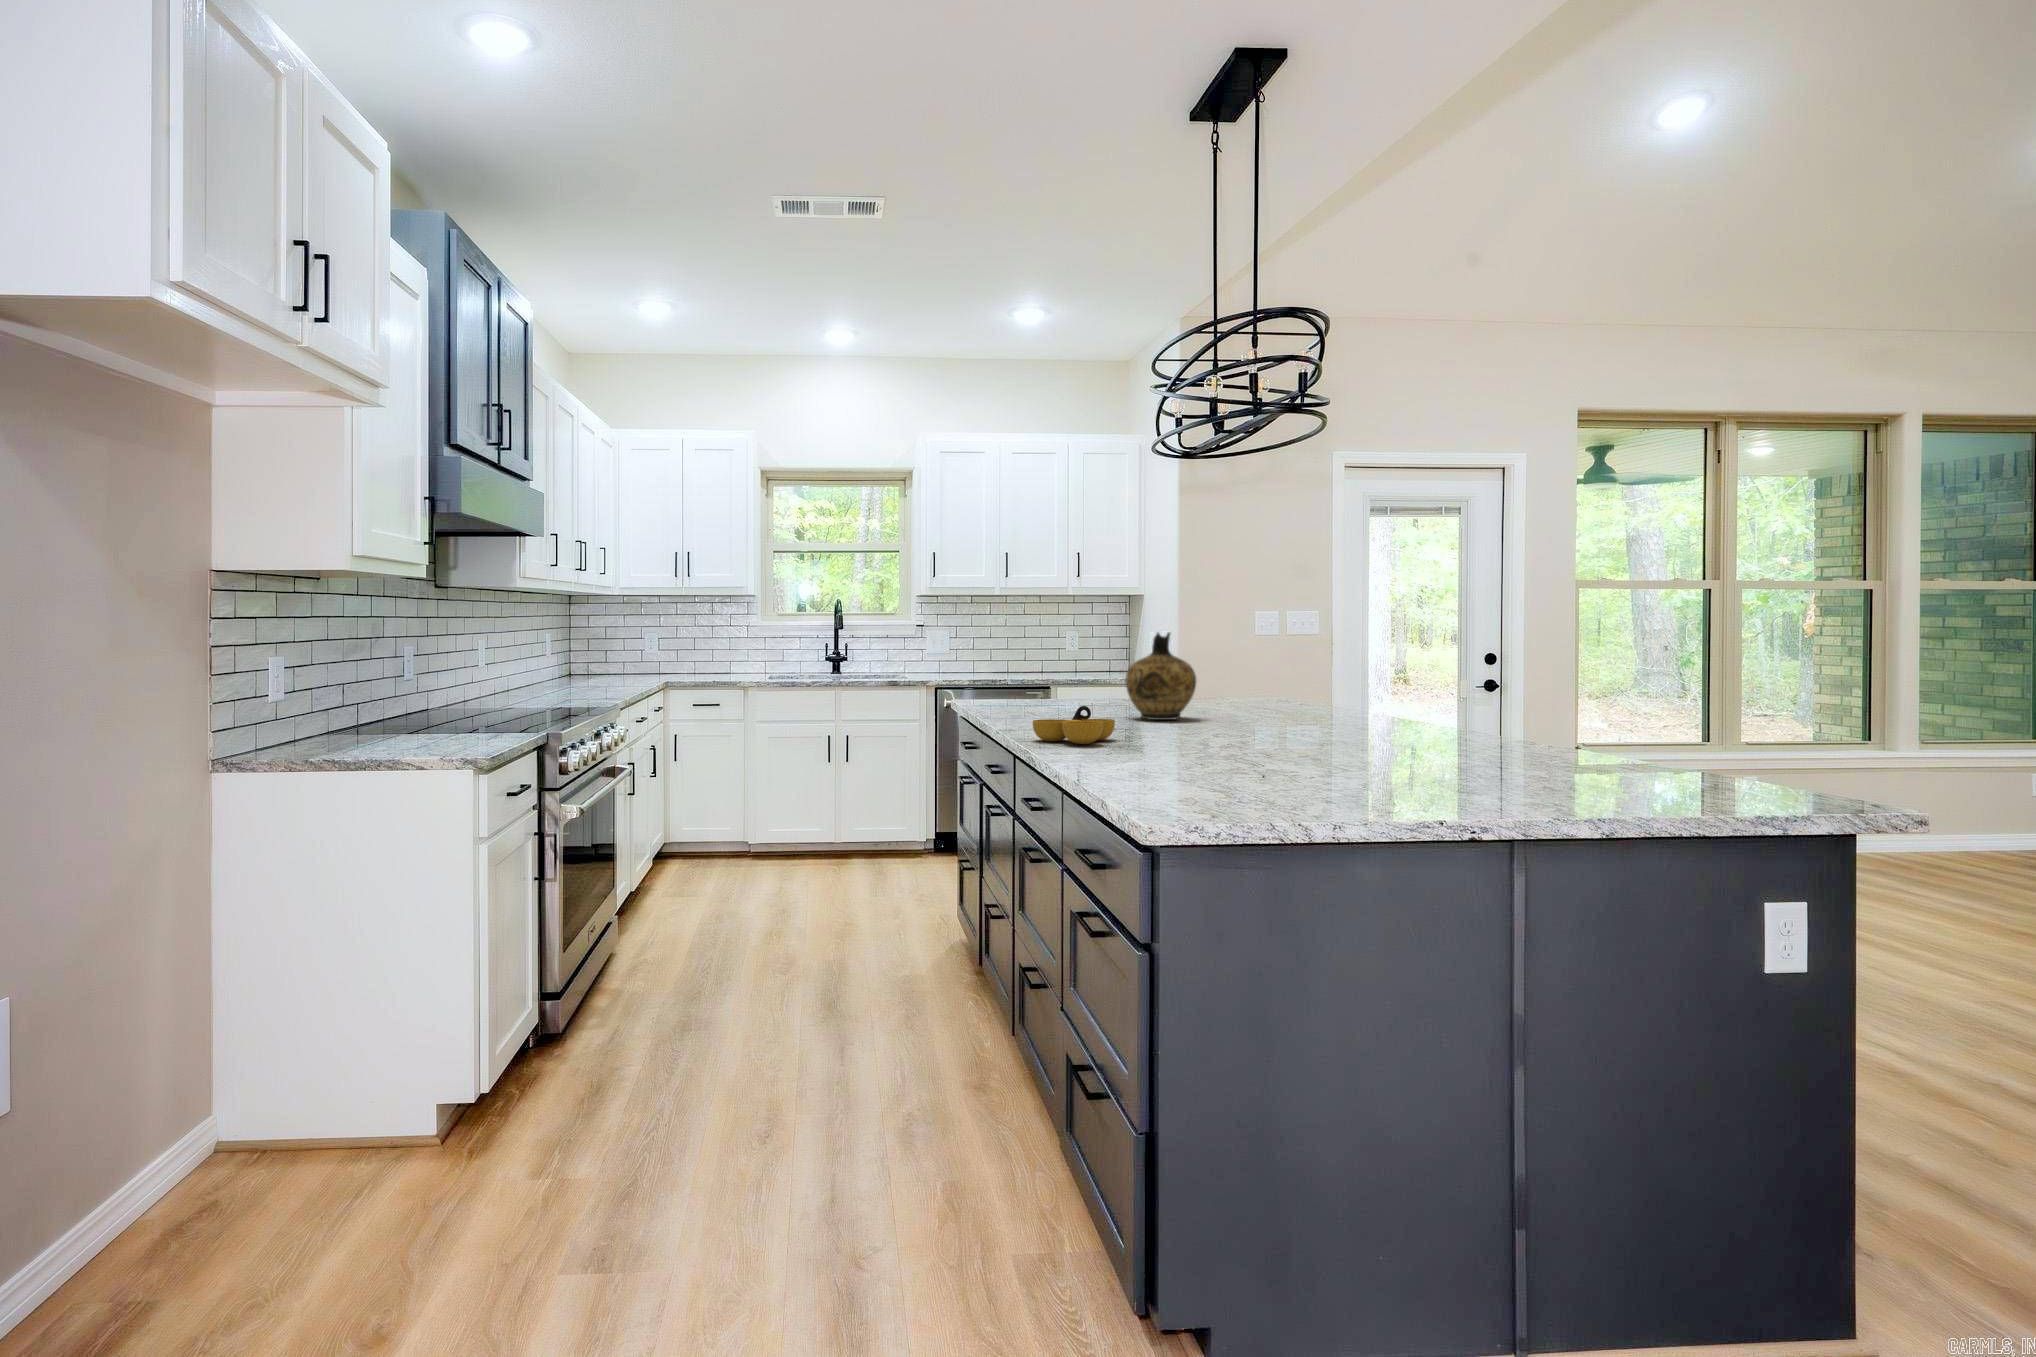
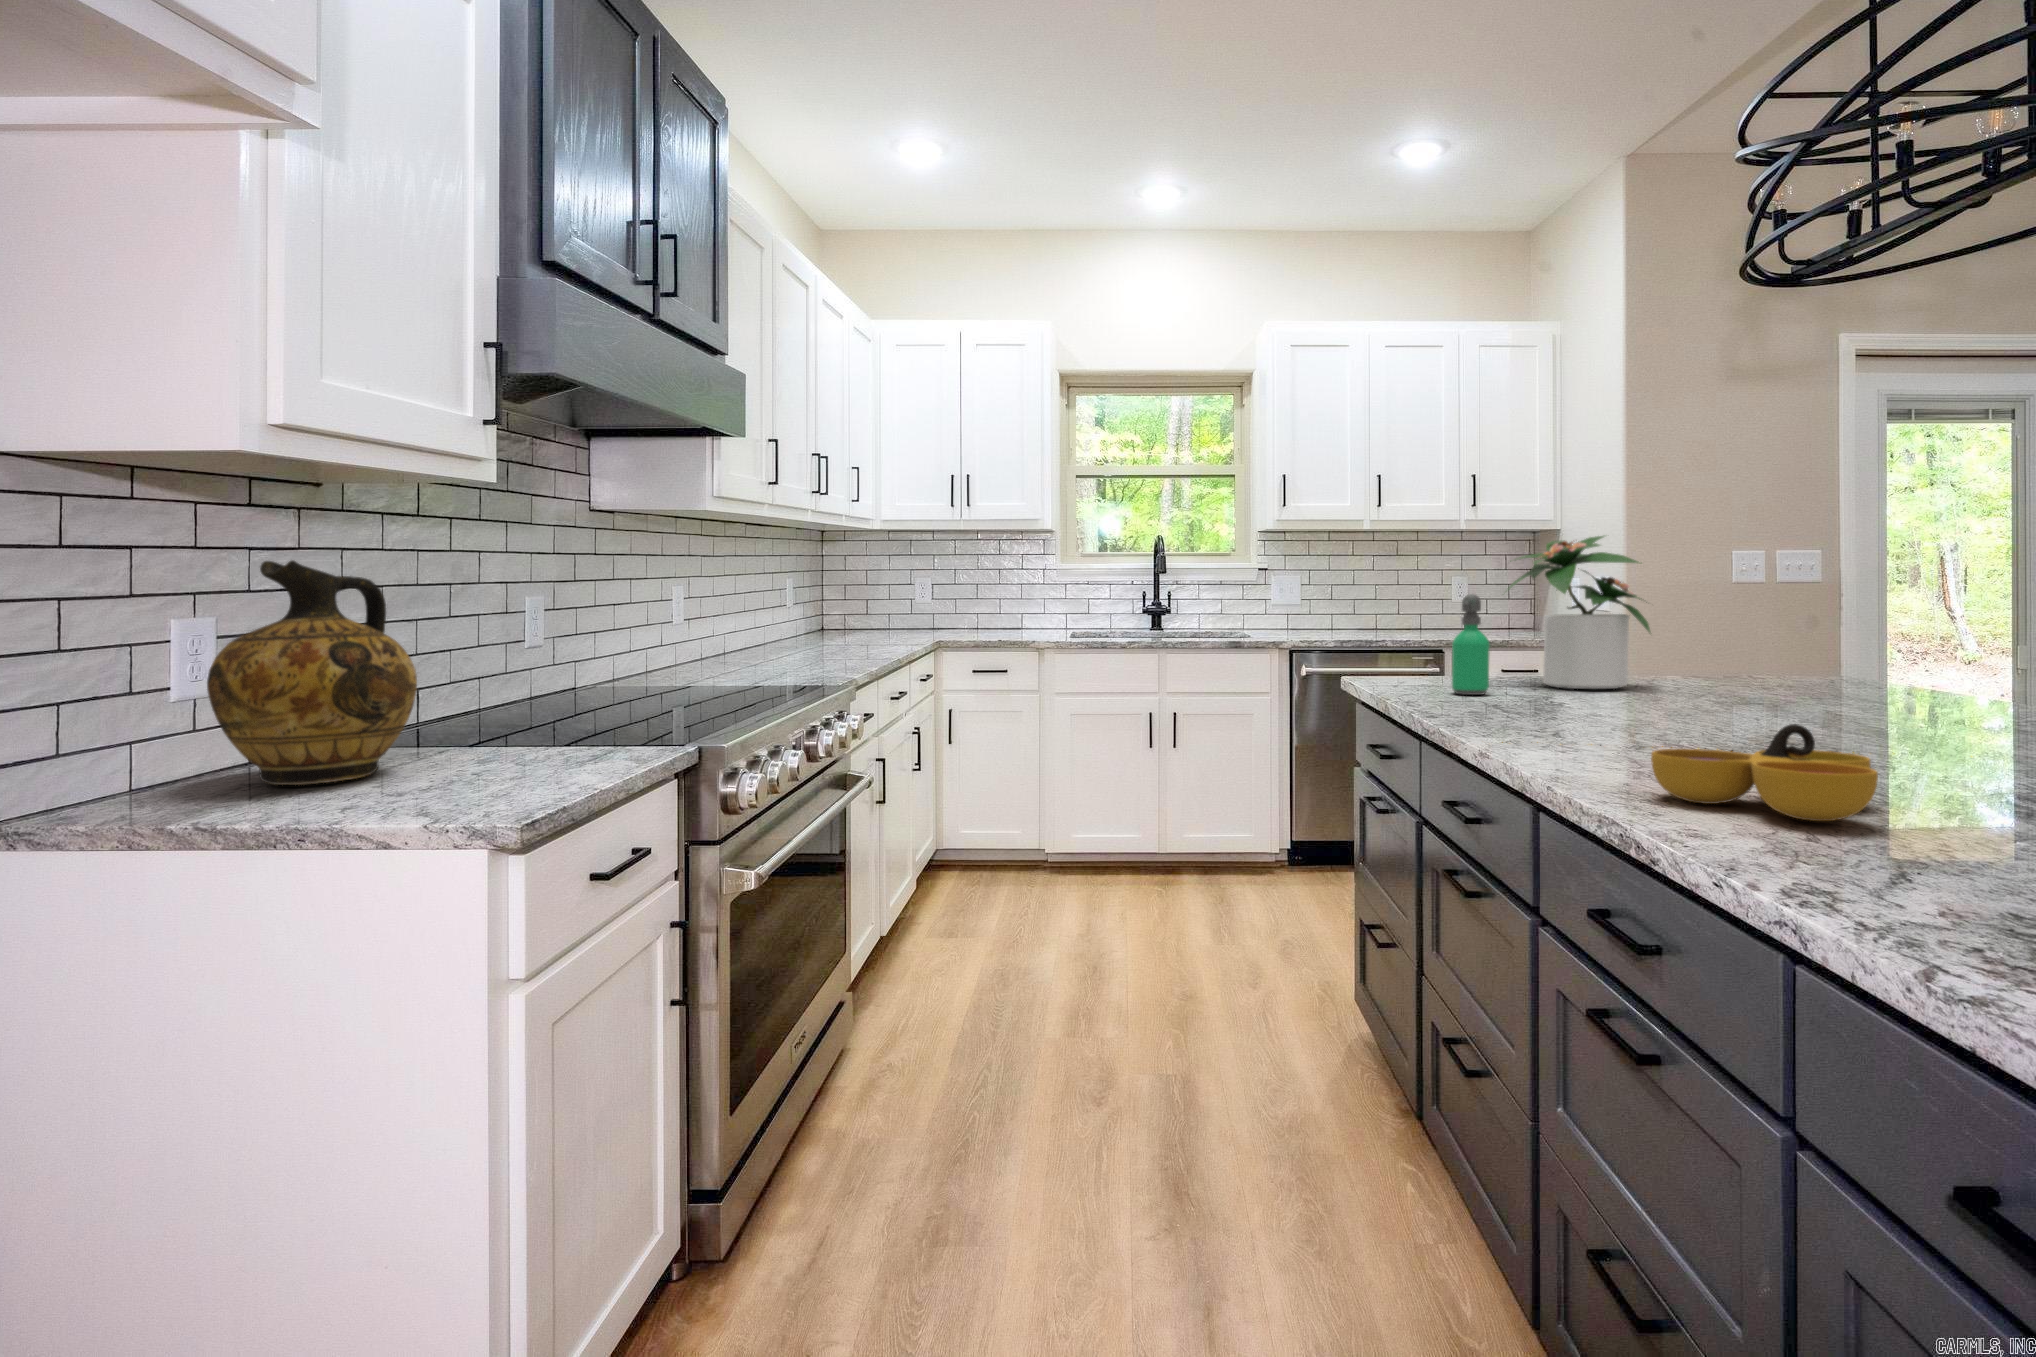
potted plant: none [1031,616,1112,704] -> present [1508,536,1650,689]
ceramic jug: present [1126,633,1196,720] -> present [207,560,417,785]
soap dispenser: none [999,649,1019,707] -> present [1452,594,1490,695]

